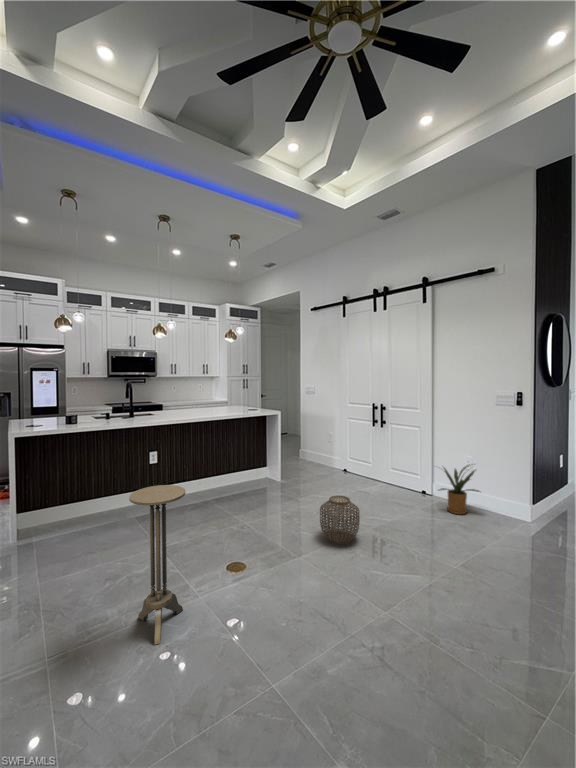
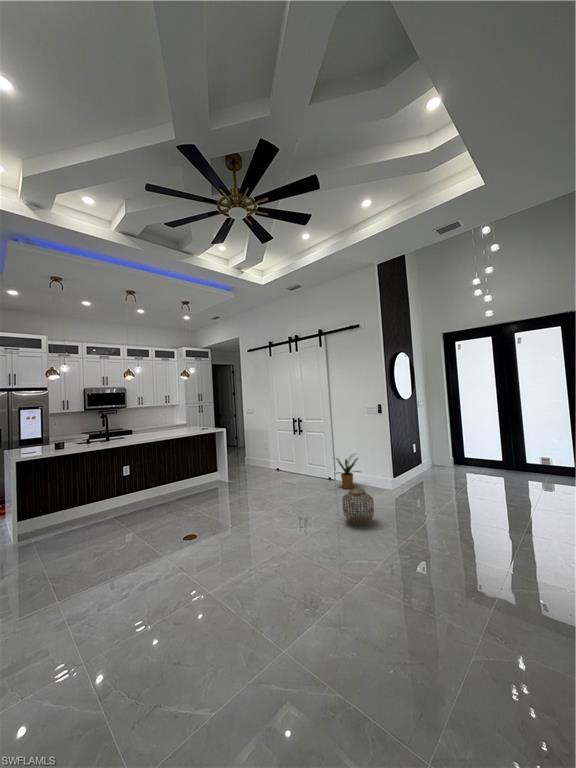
side table: present [129,485,185,645] -> none [113,481,153,586]
woven basket: present [320,495,360,544] -> present [342,488,374,526]

